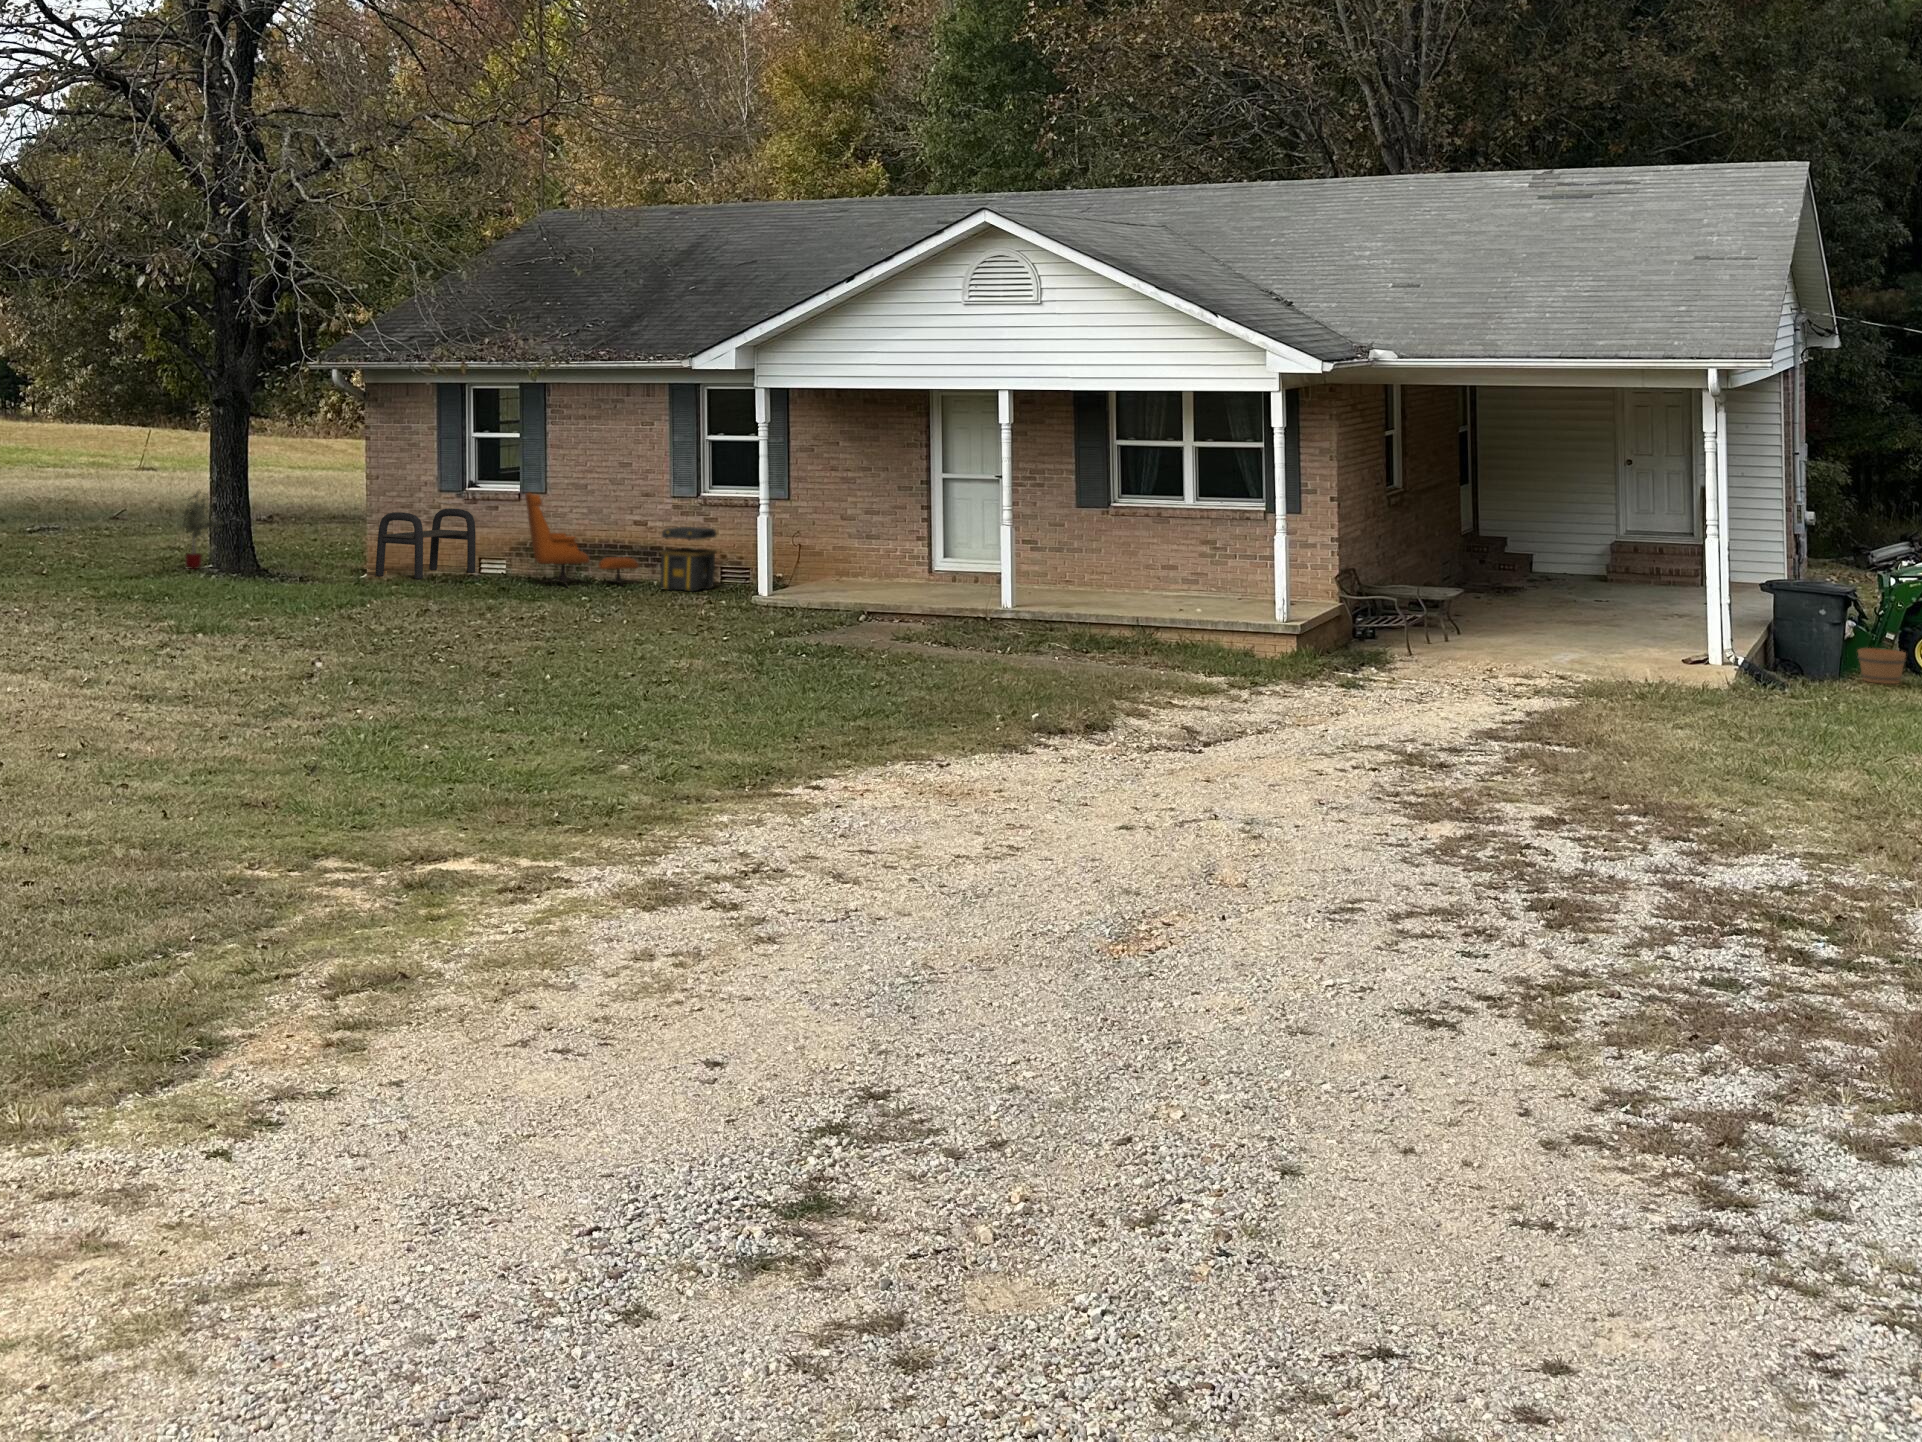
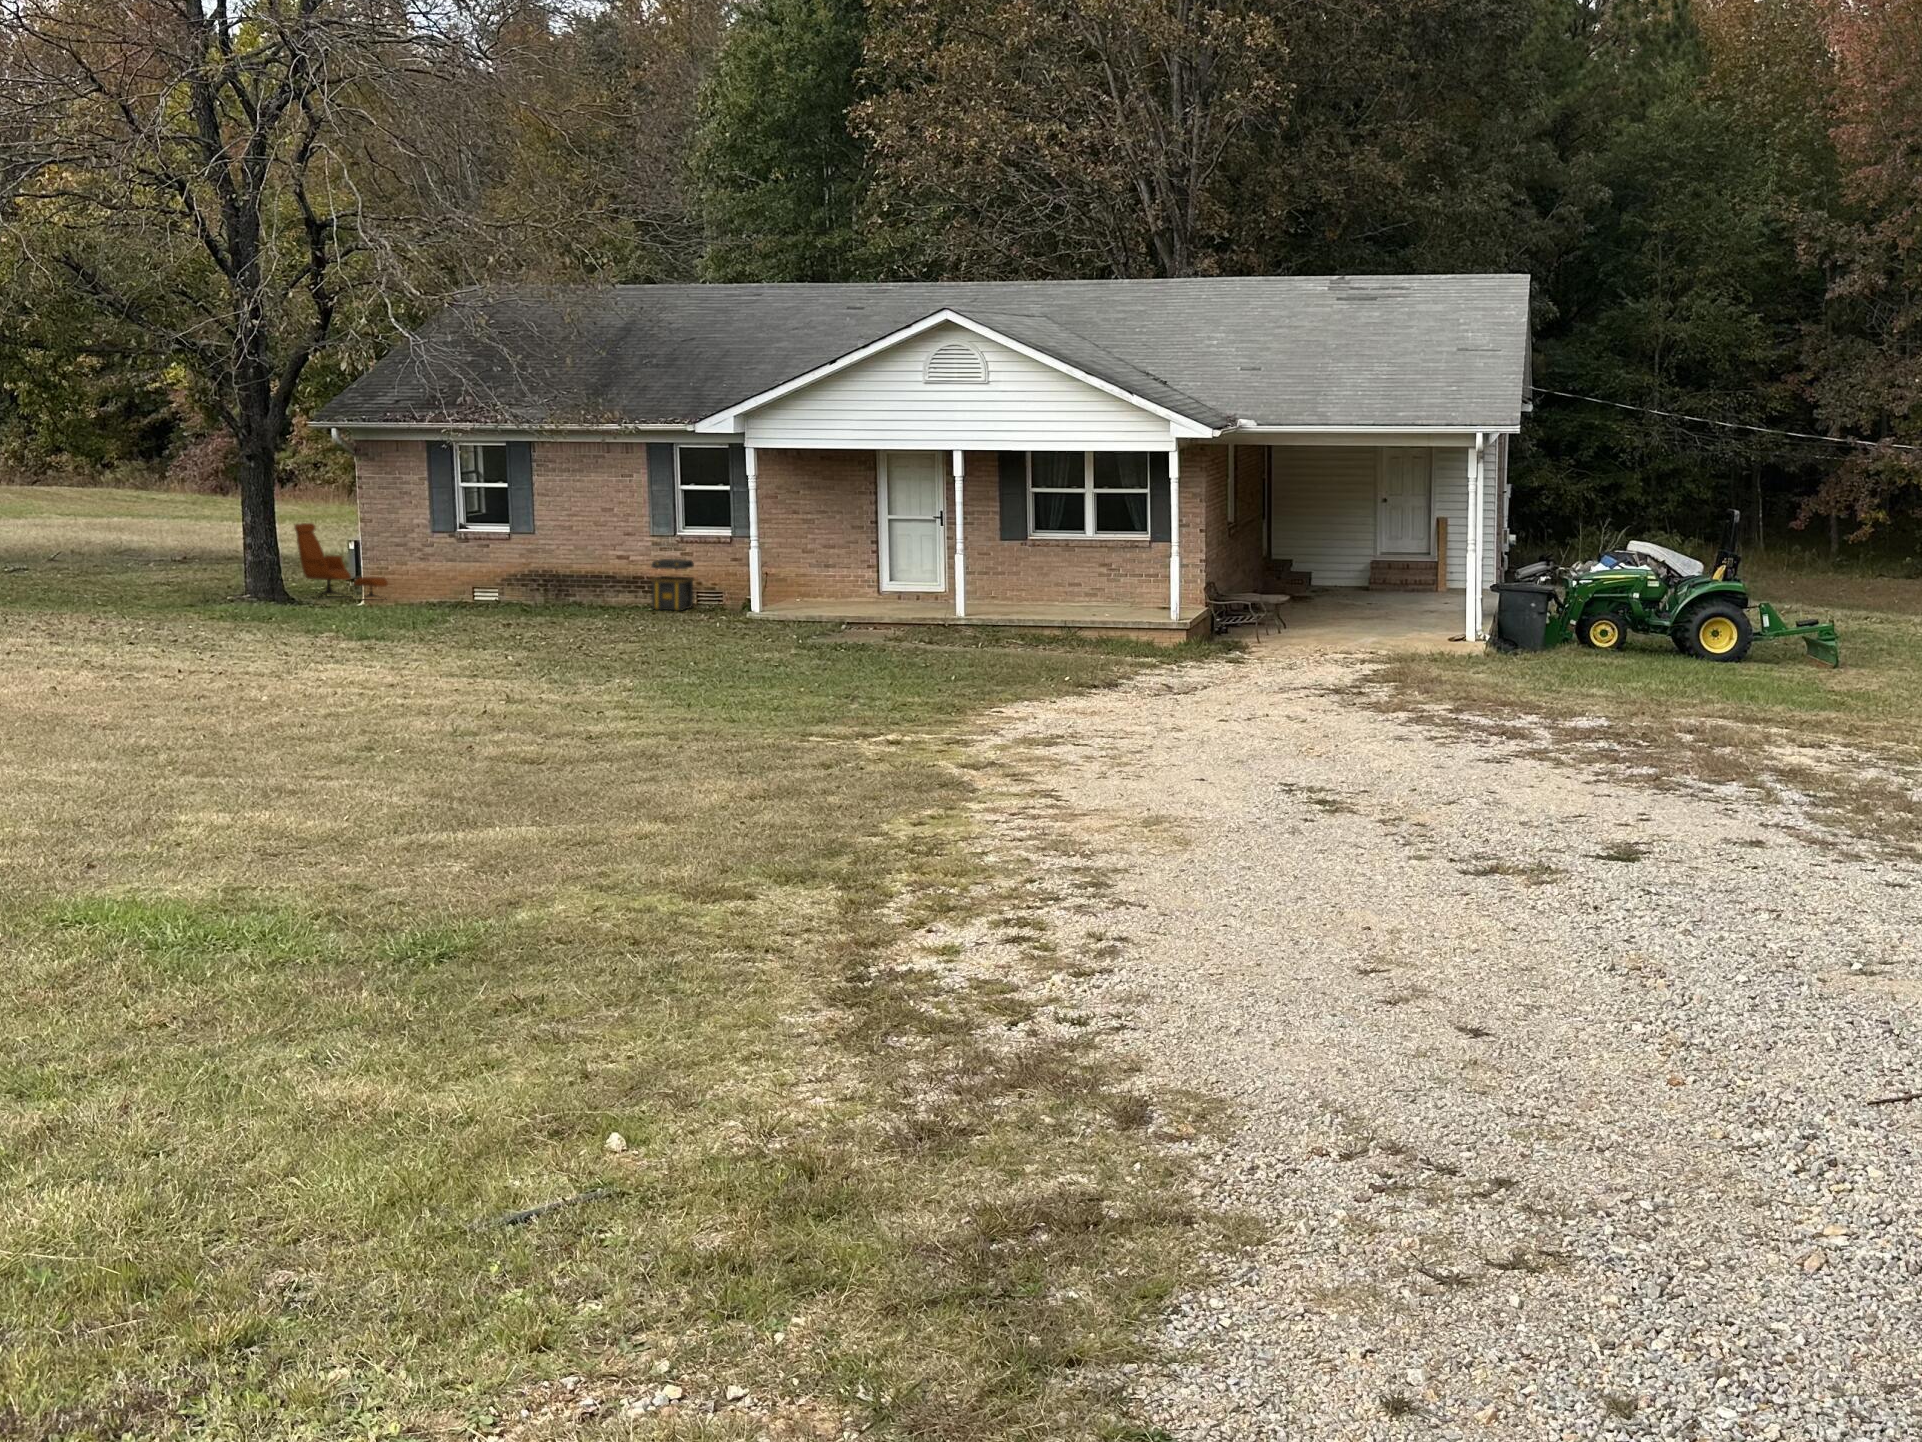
potted tree: present [182,492,222,569] -> none [209,536,250,602]
lounge chair: present [525,493,638,586] -> present [294,523,388,599]
bench: present [375,508,476,579] -> none [396,547,473,606]
bucket: present [1858,648,1906,684] -> none [1564,628,1596,651]

